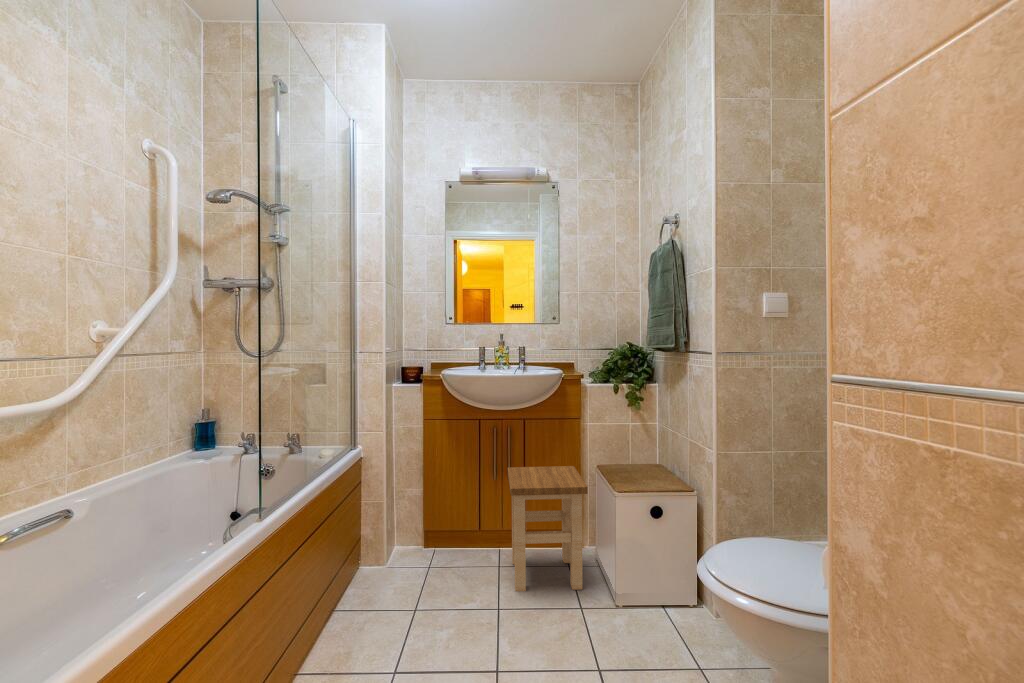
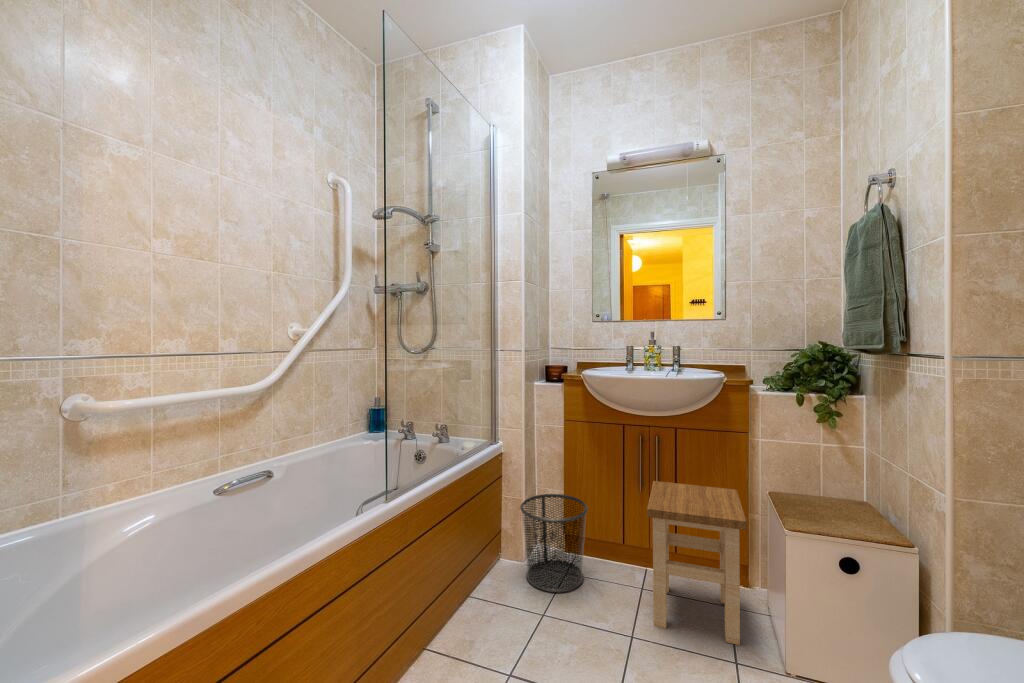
waste bin: none [384,492,451,586] -> present [520,494,588,593]

